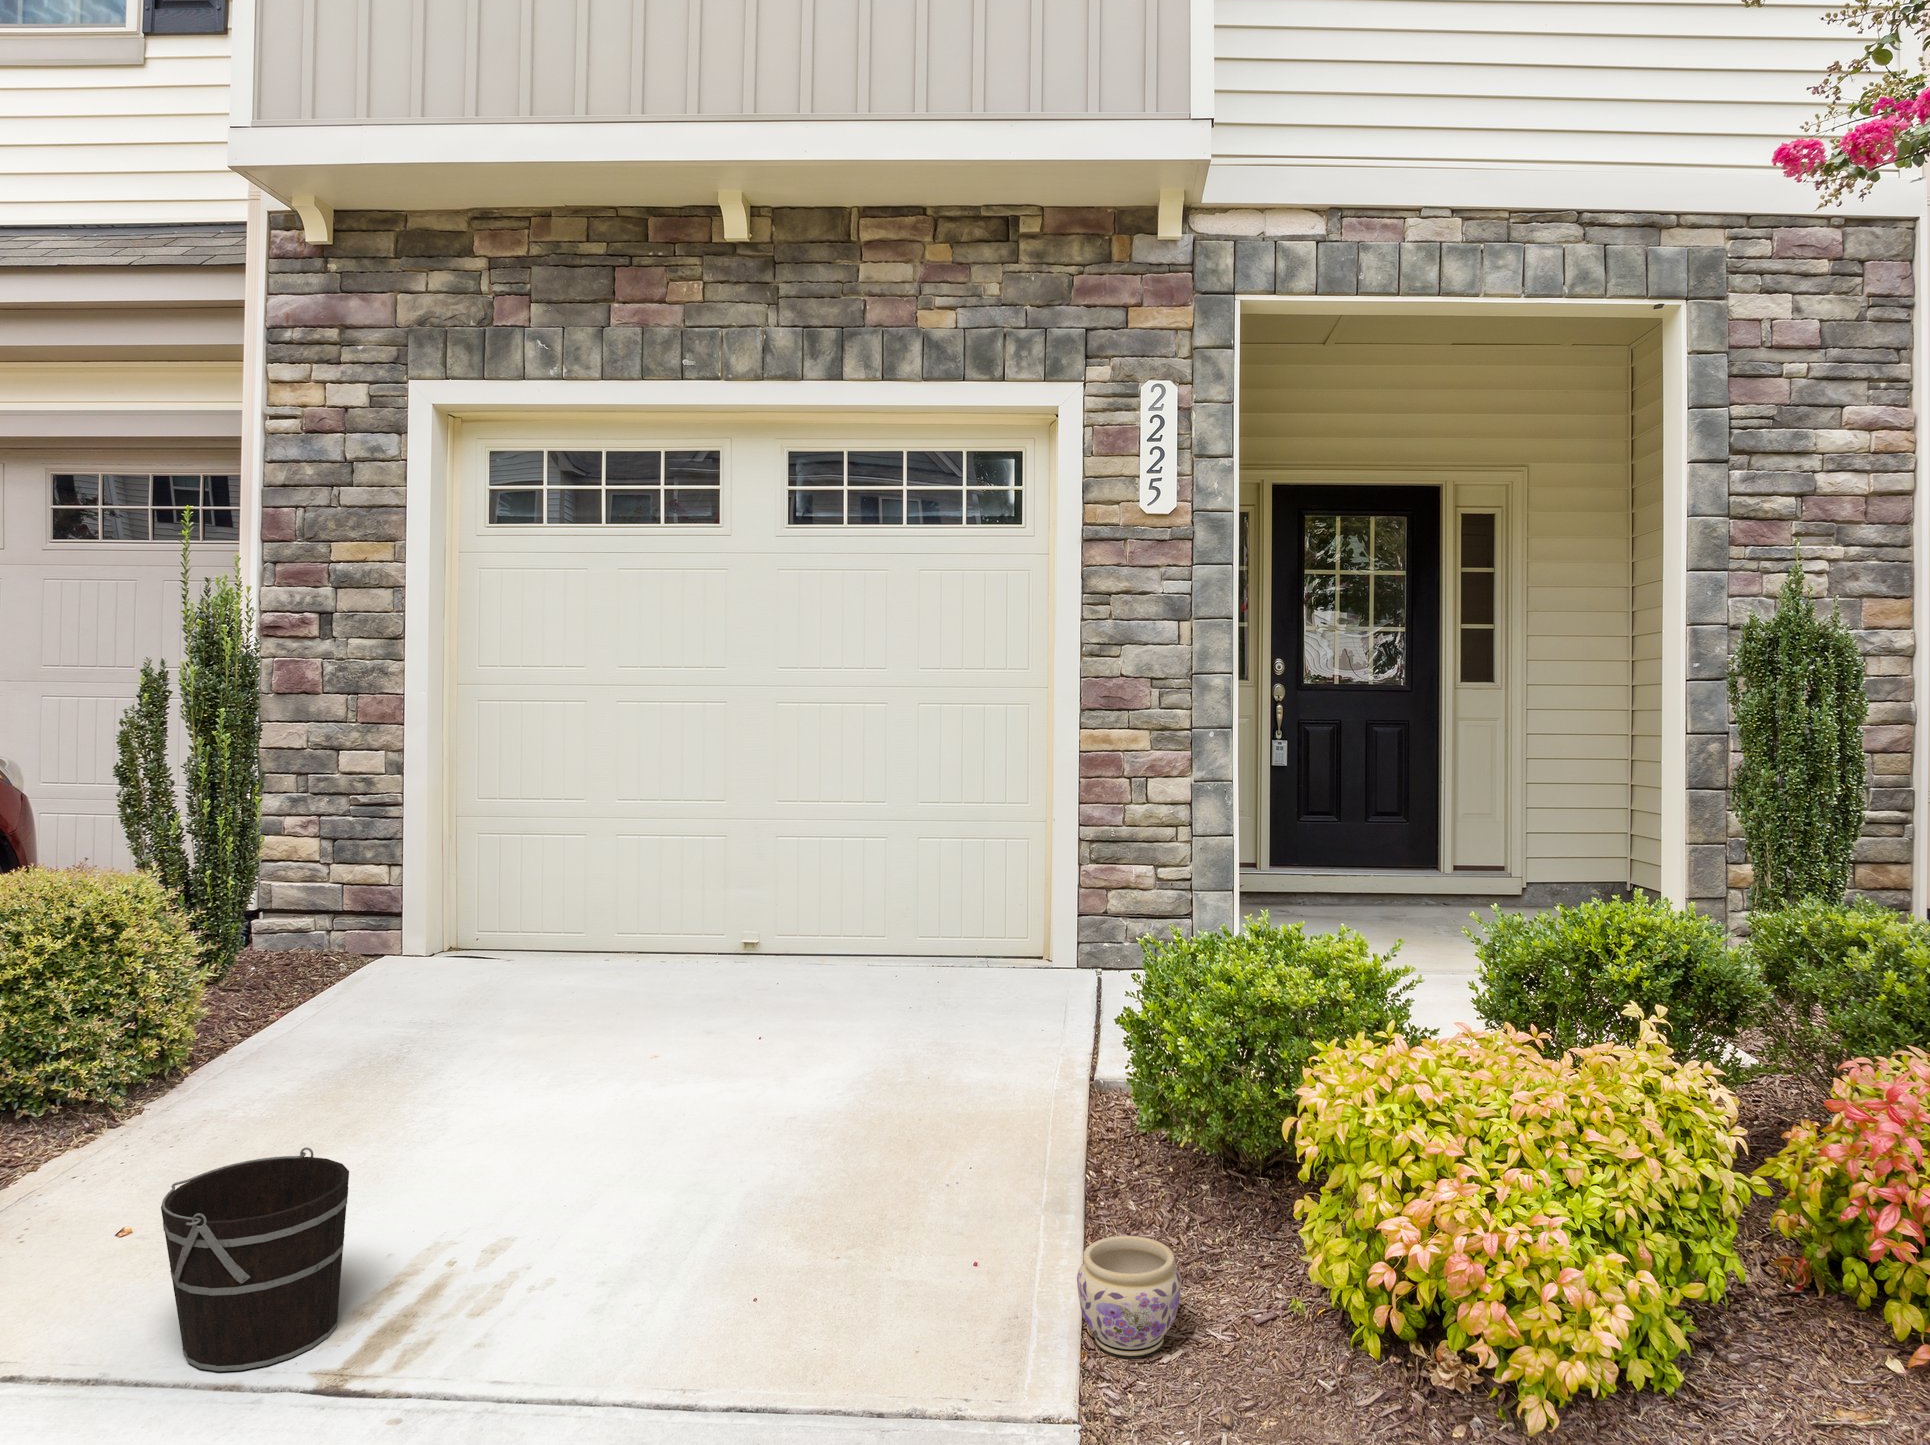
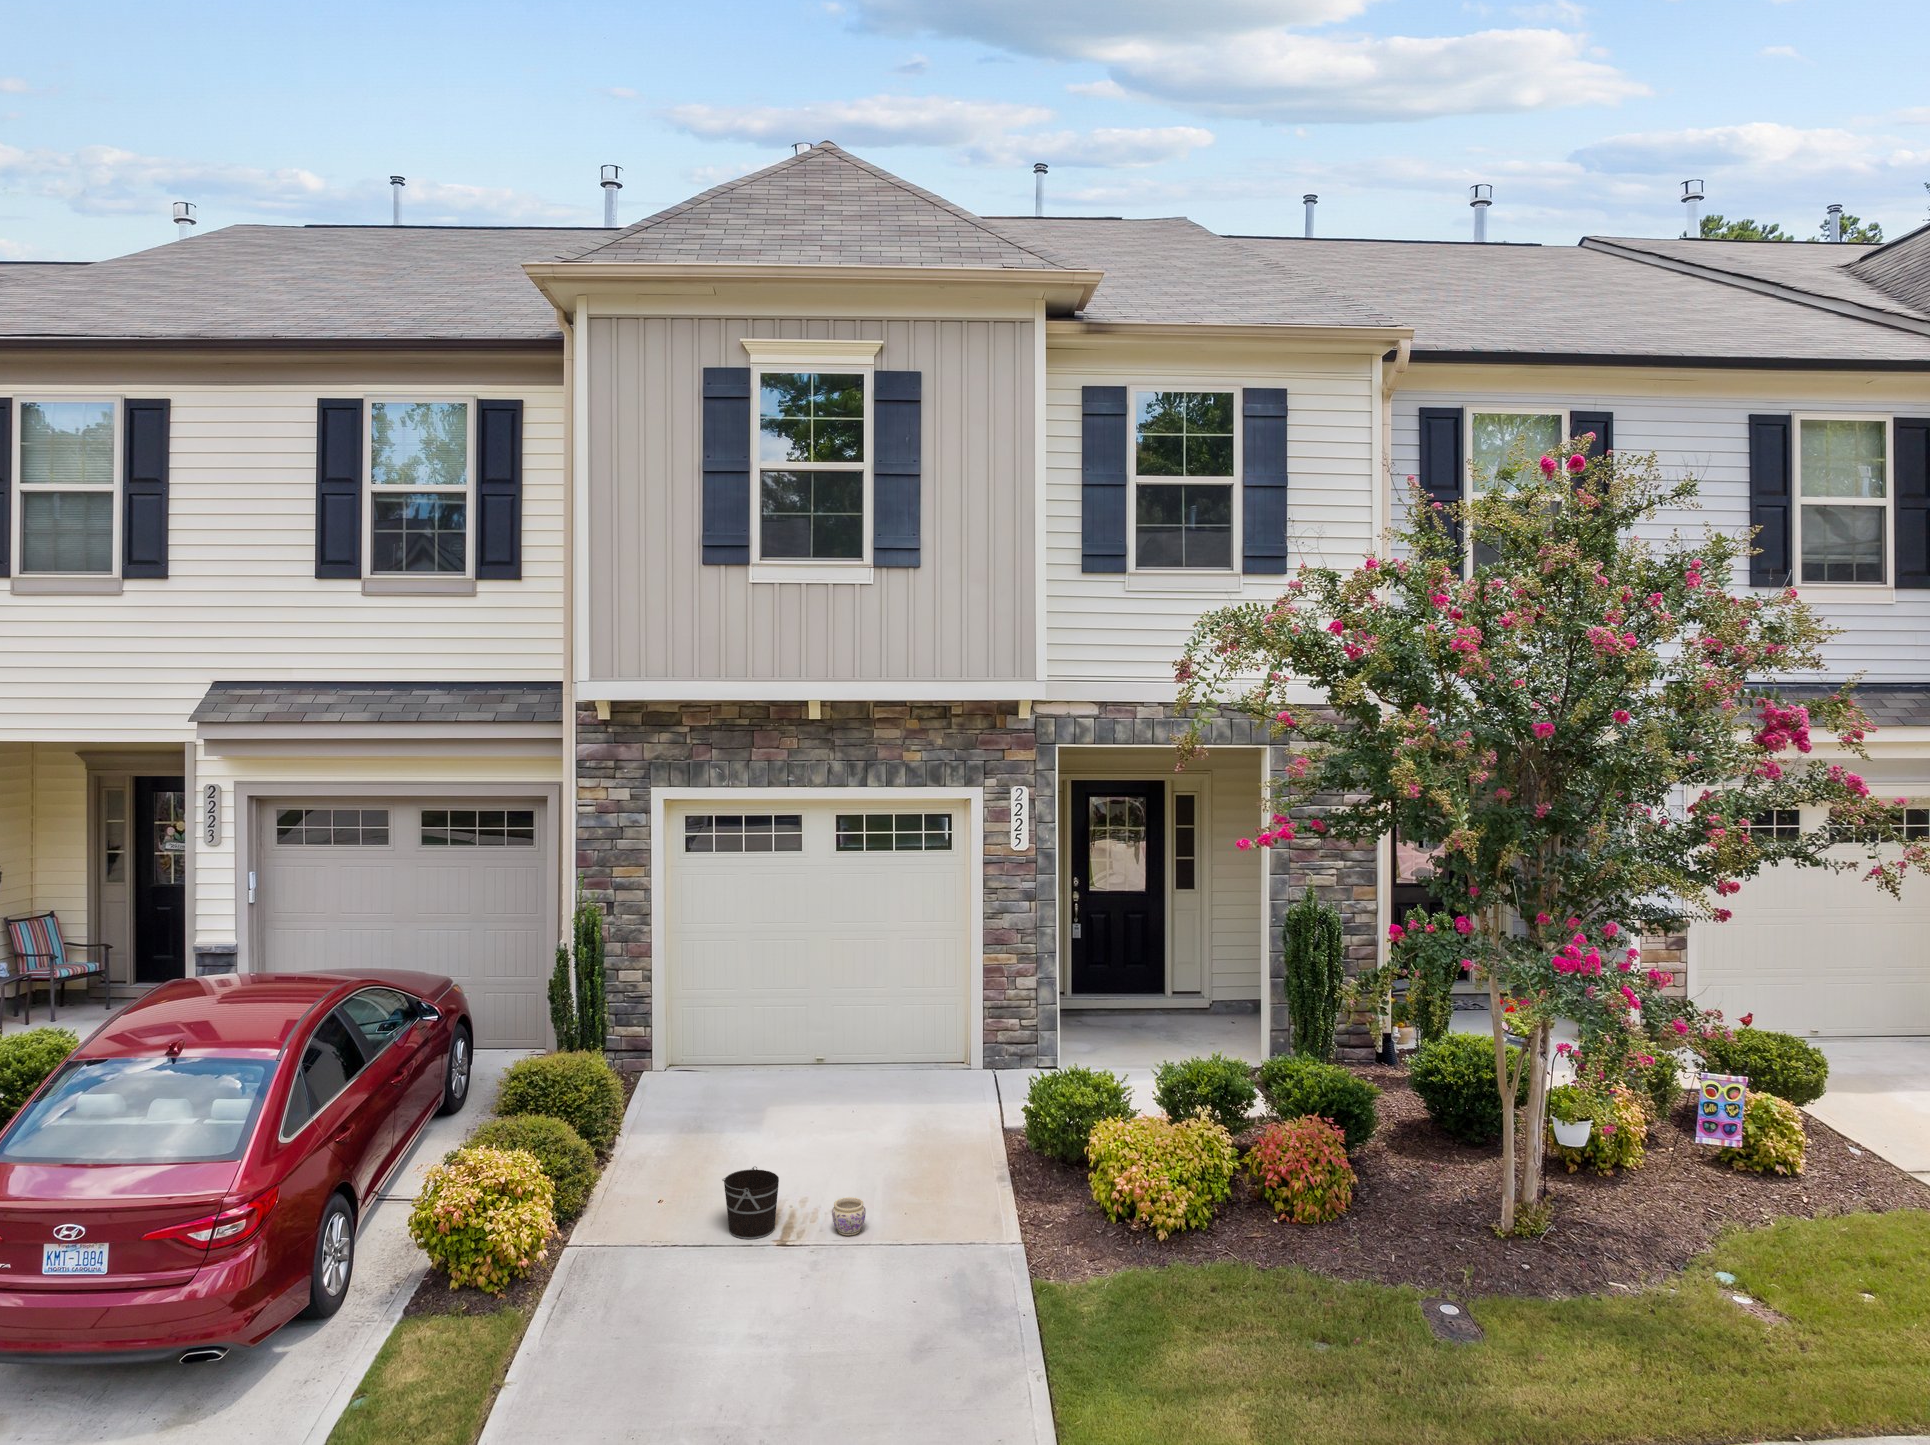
planter: present [1077,1236,1181,1358] -> present [832,1197,866,1236]

